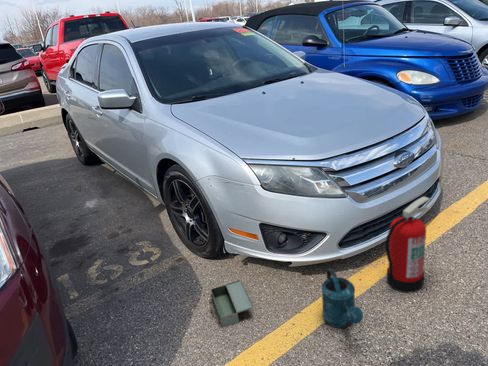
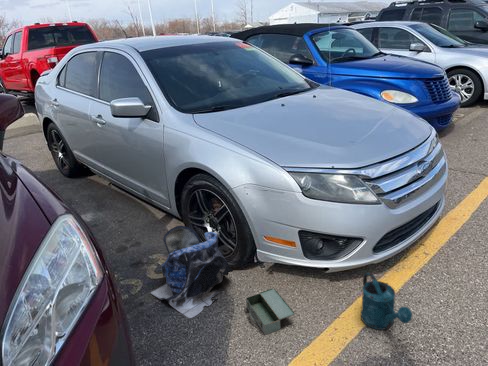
fire extinguisher: present [386,197,430,293] -> none [411,203,453,294]
backpack: none [127,215,207,306] -> present [151,226,233,318]

